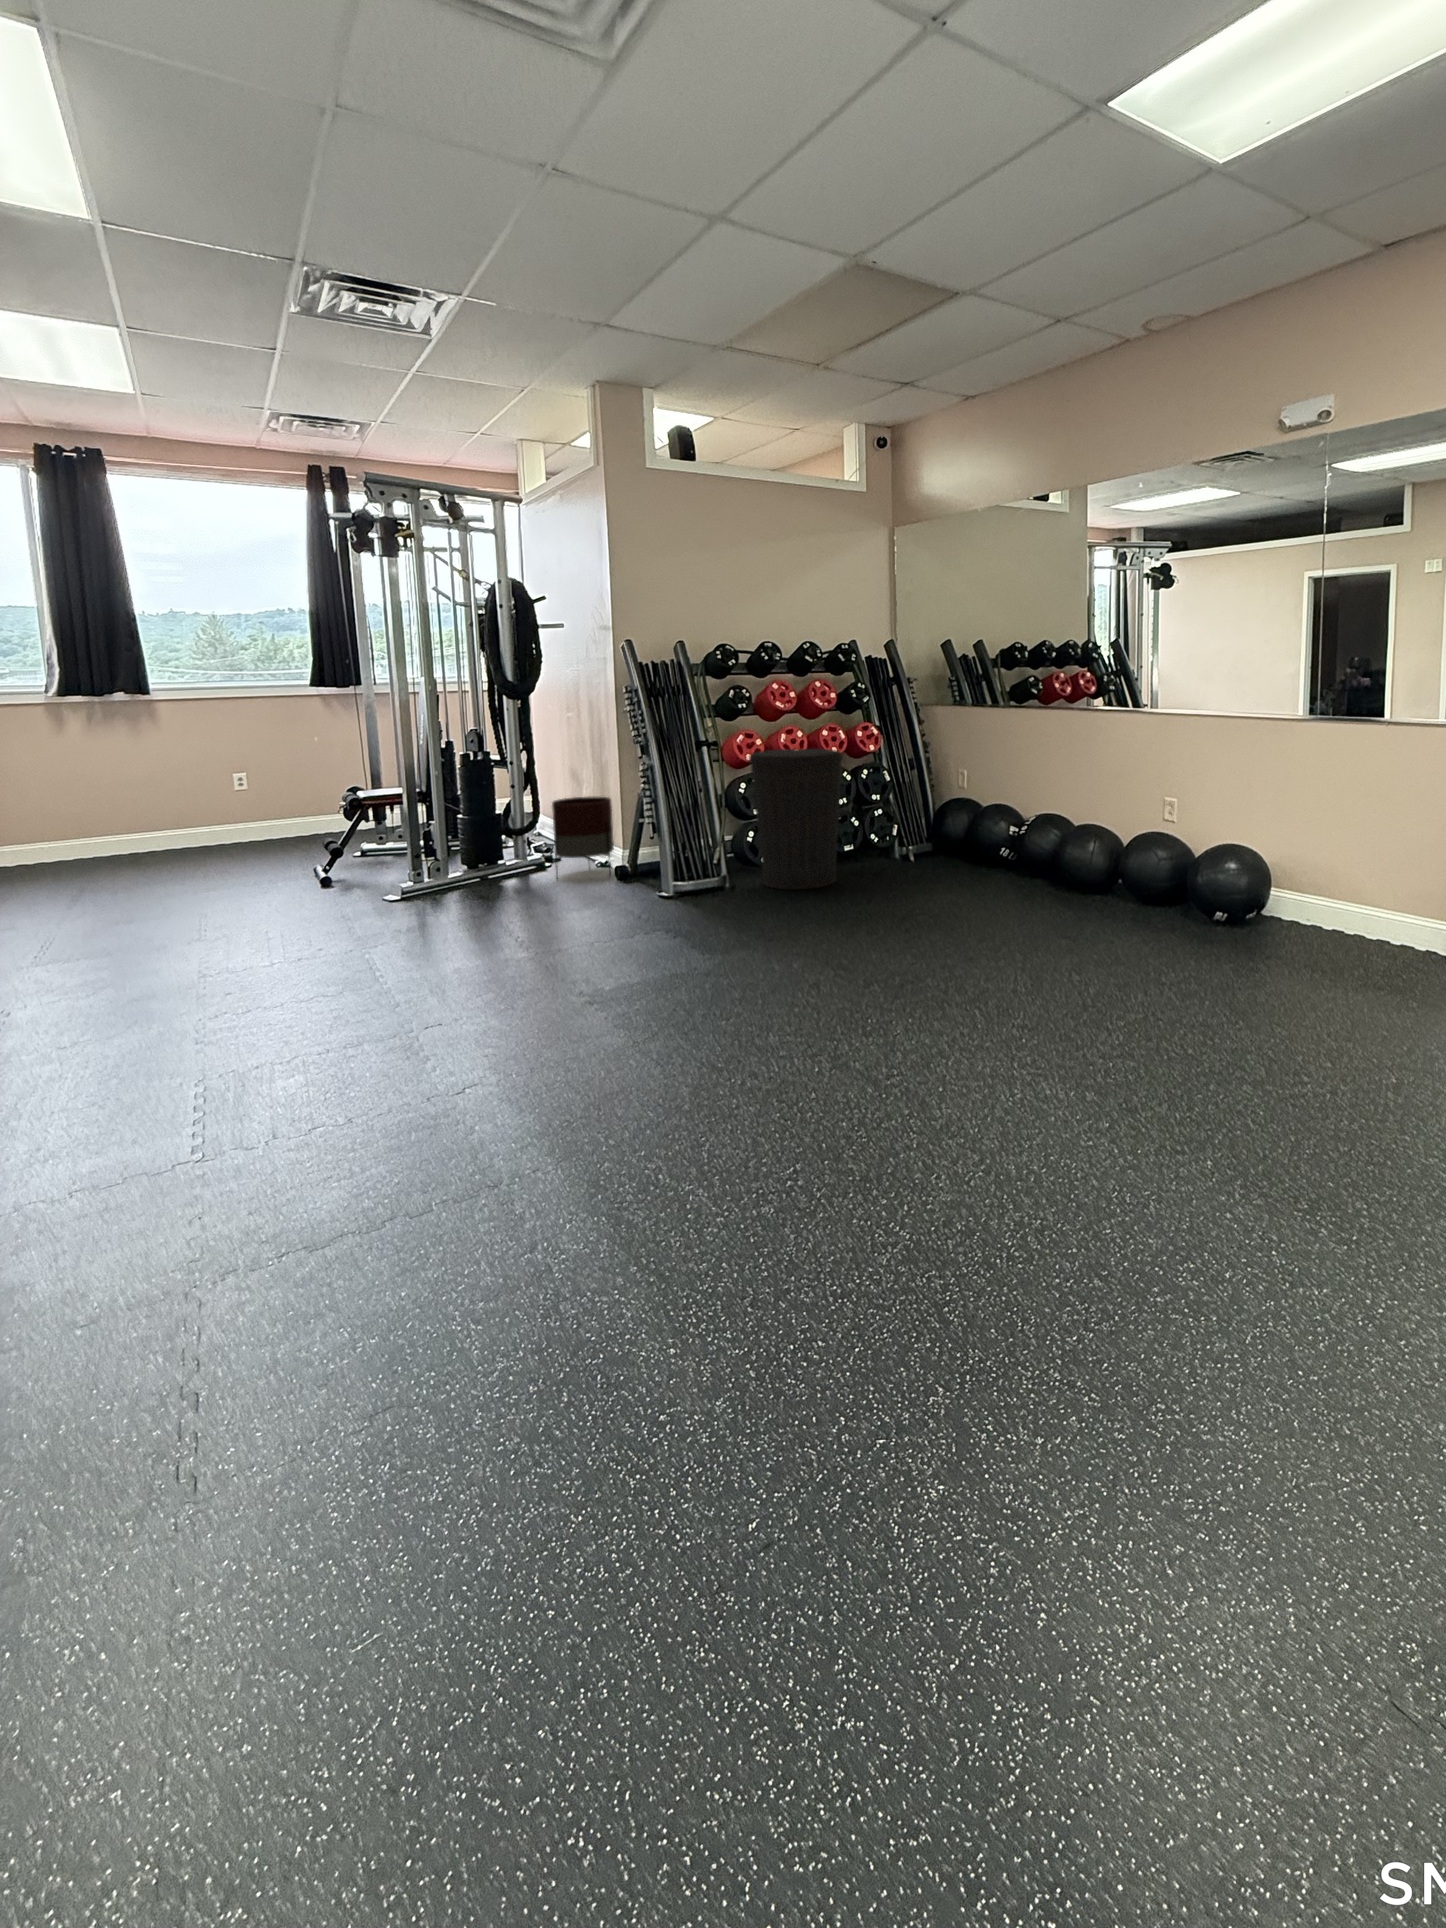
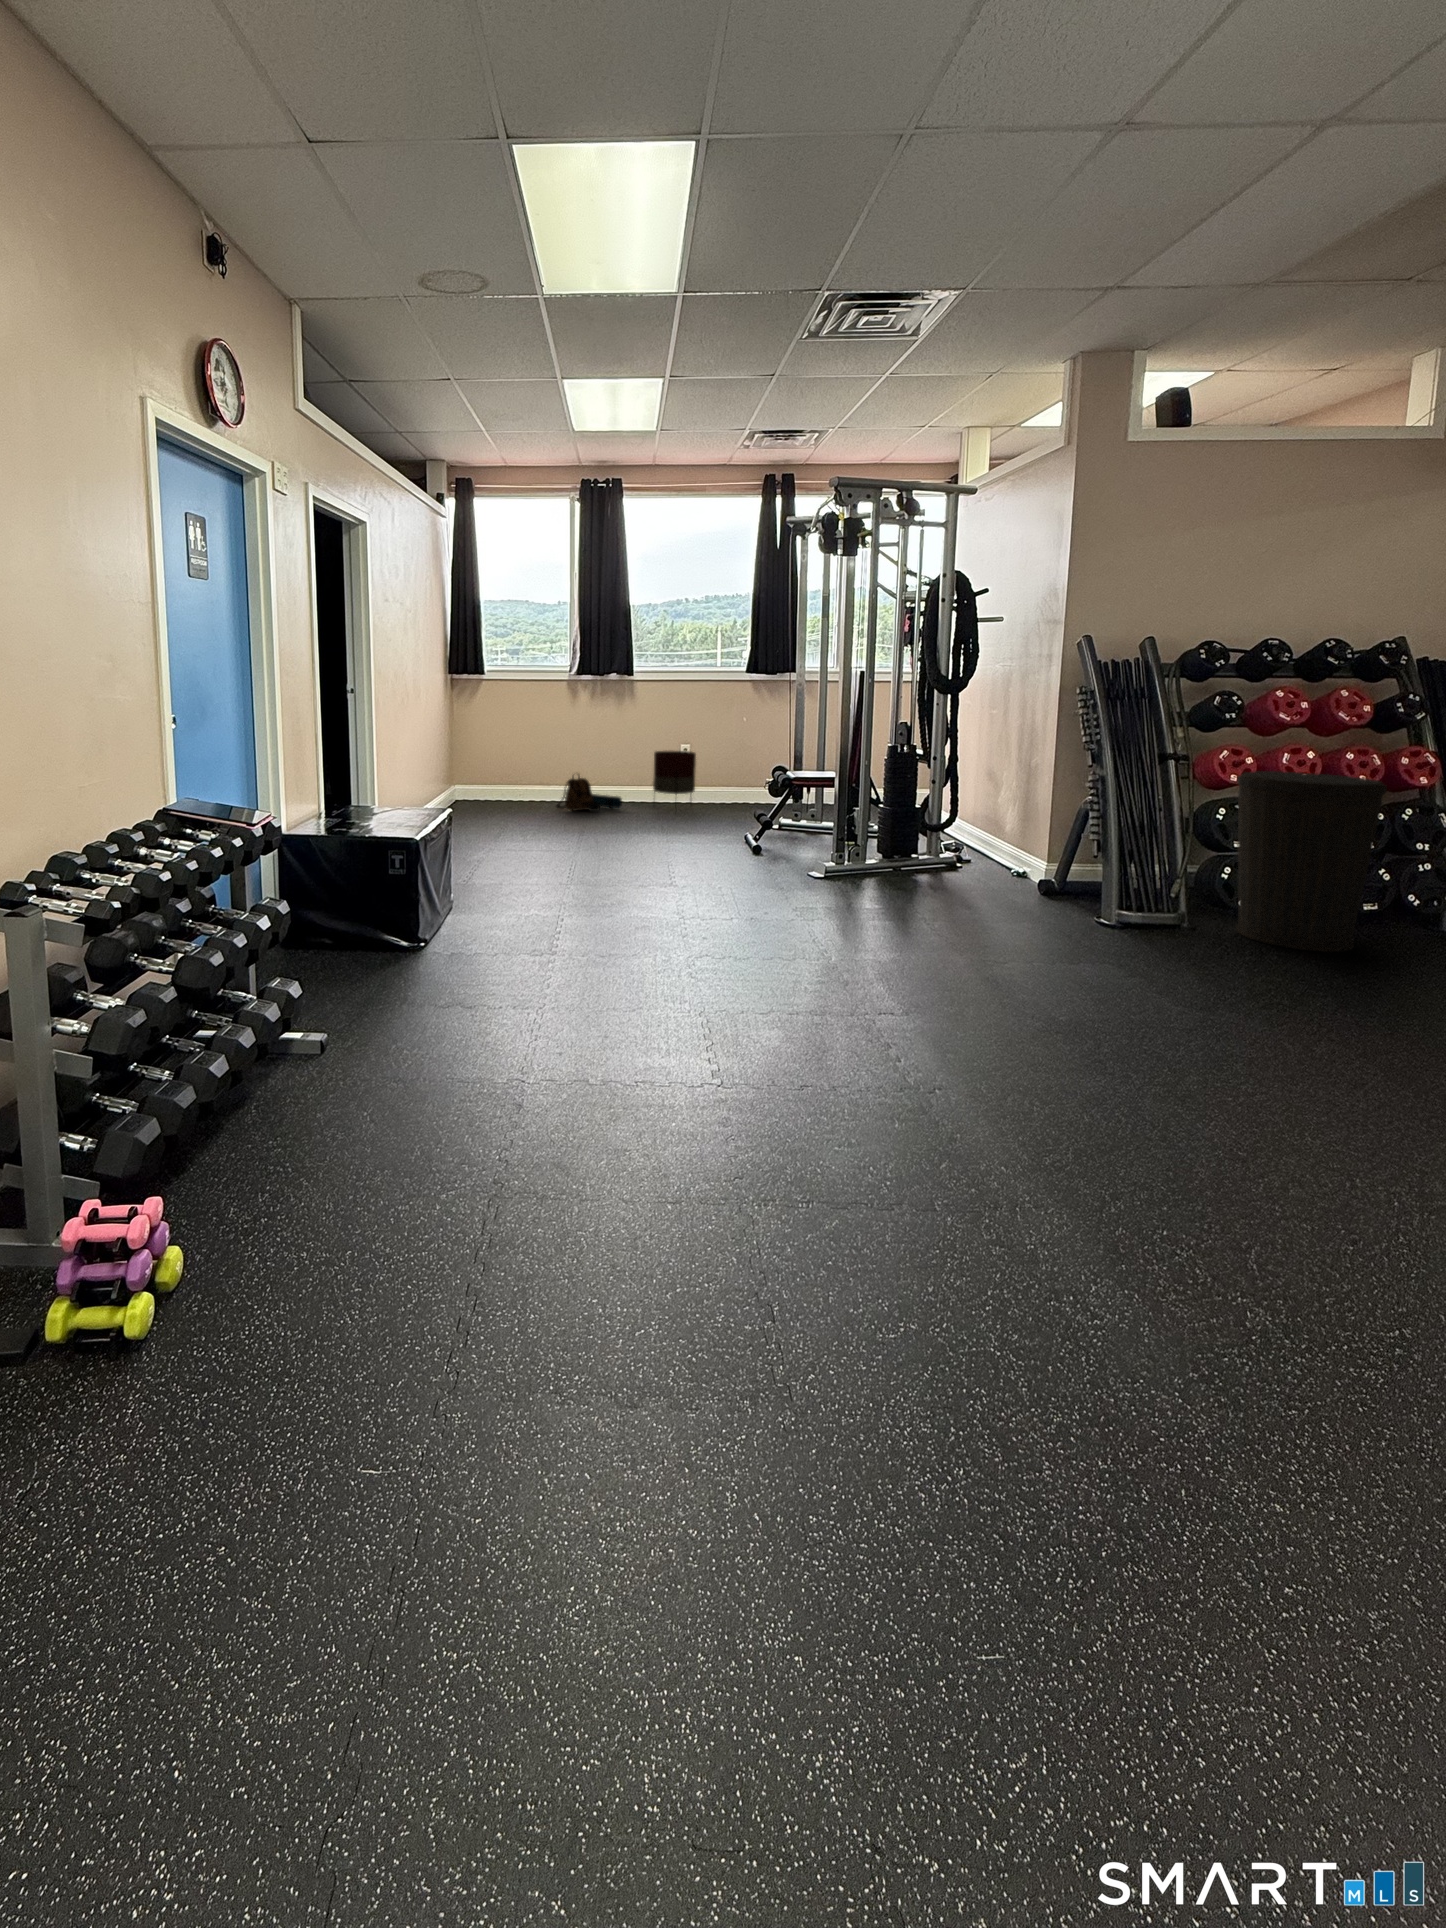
planter: present [552,797,614,881] -> present [653,751,696,807]
backpack: none [38,820,148,869] -> present [556,775,622,811]

